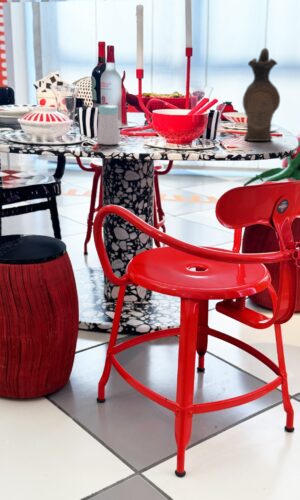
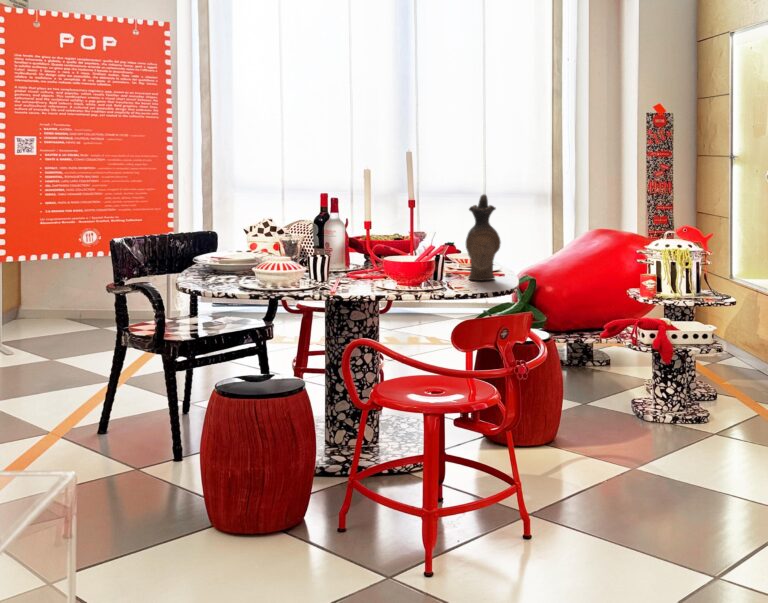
salt shaker: present [97,105,120,145] -> none [332,252,353,289]

